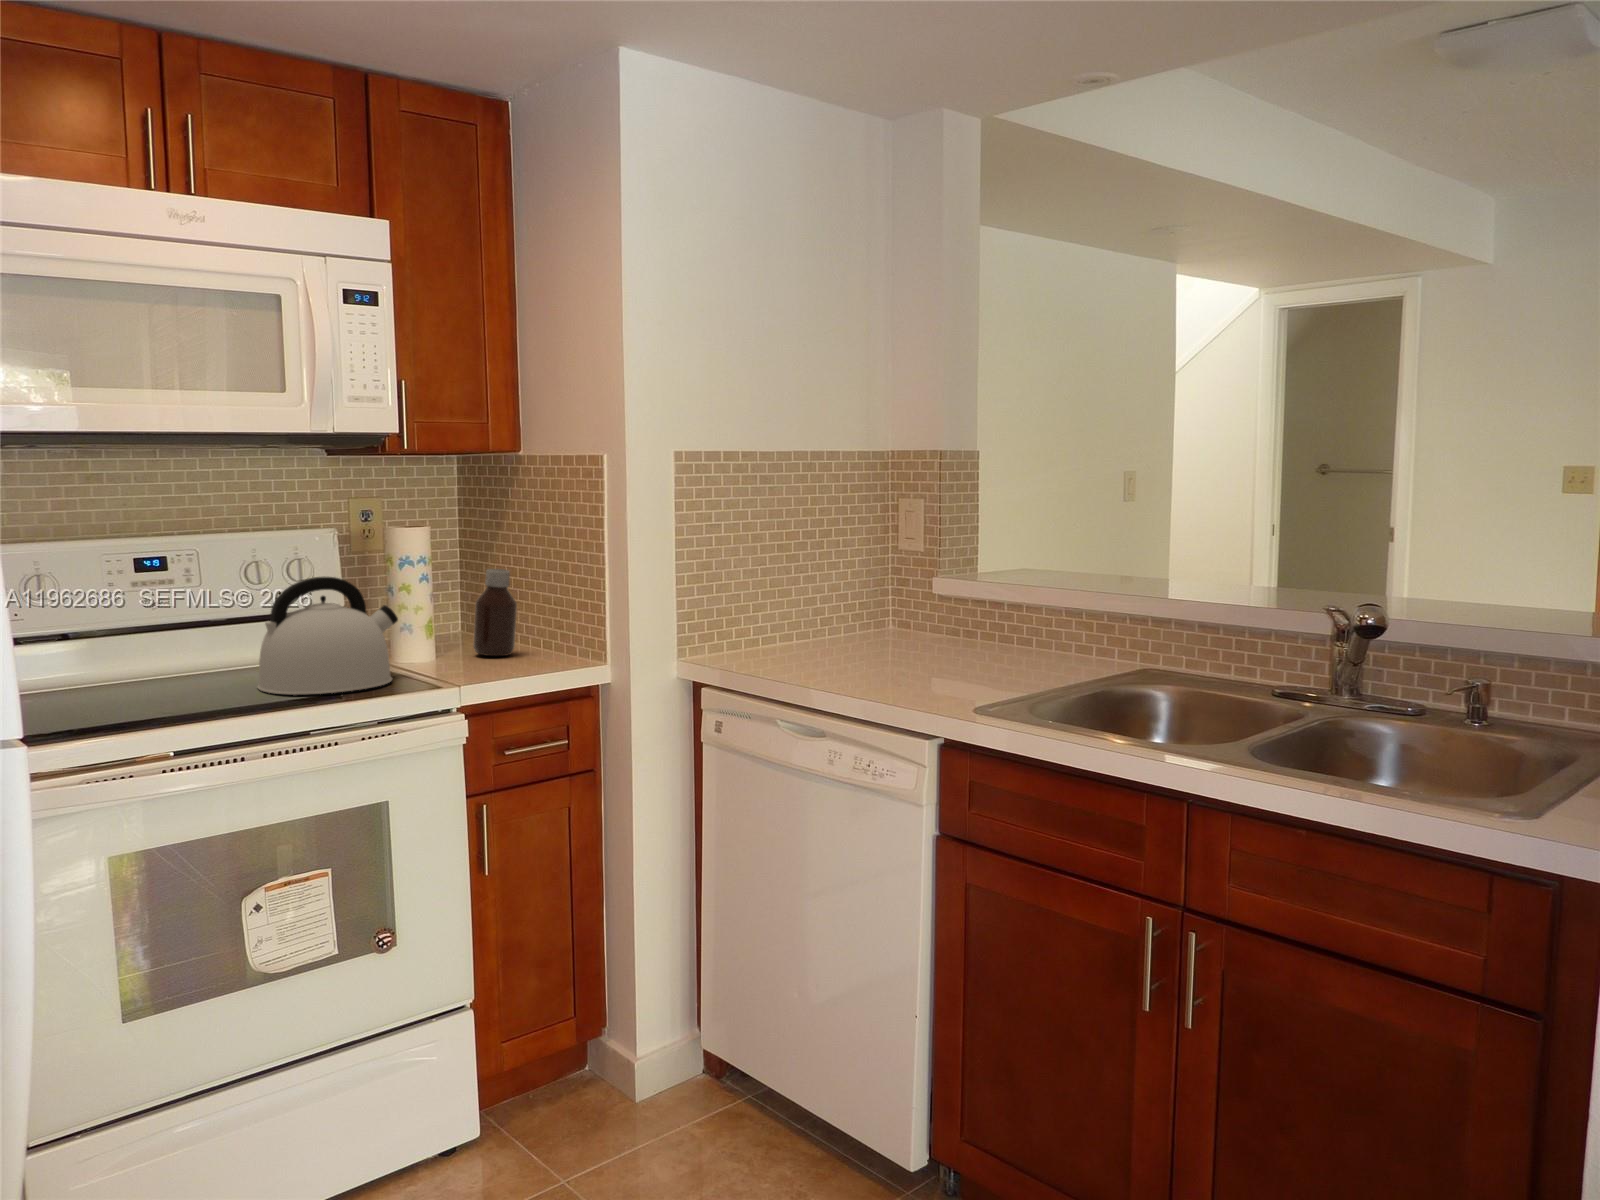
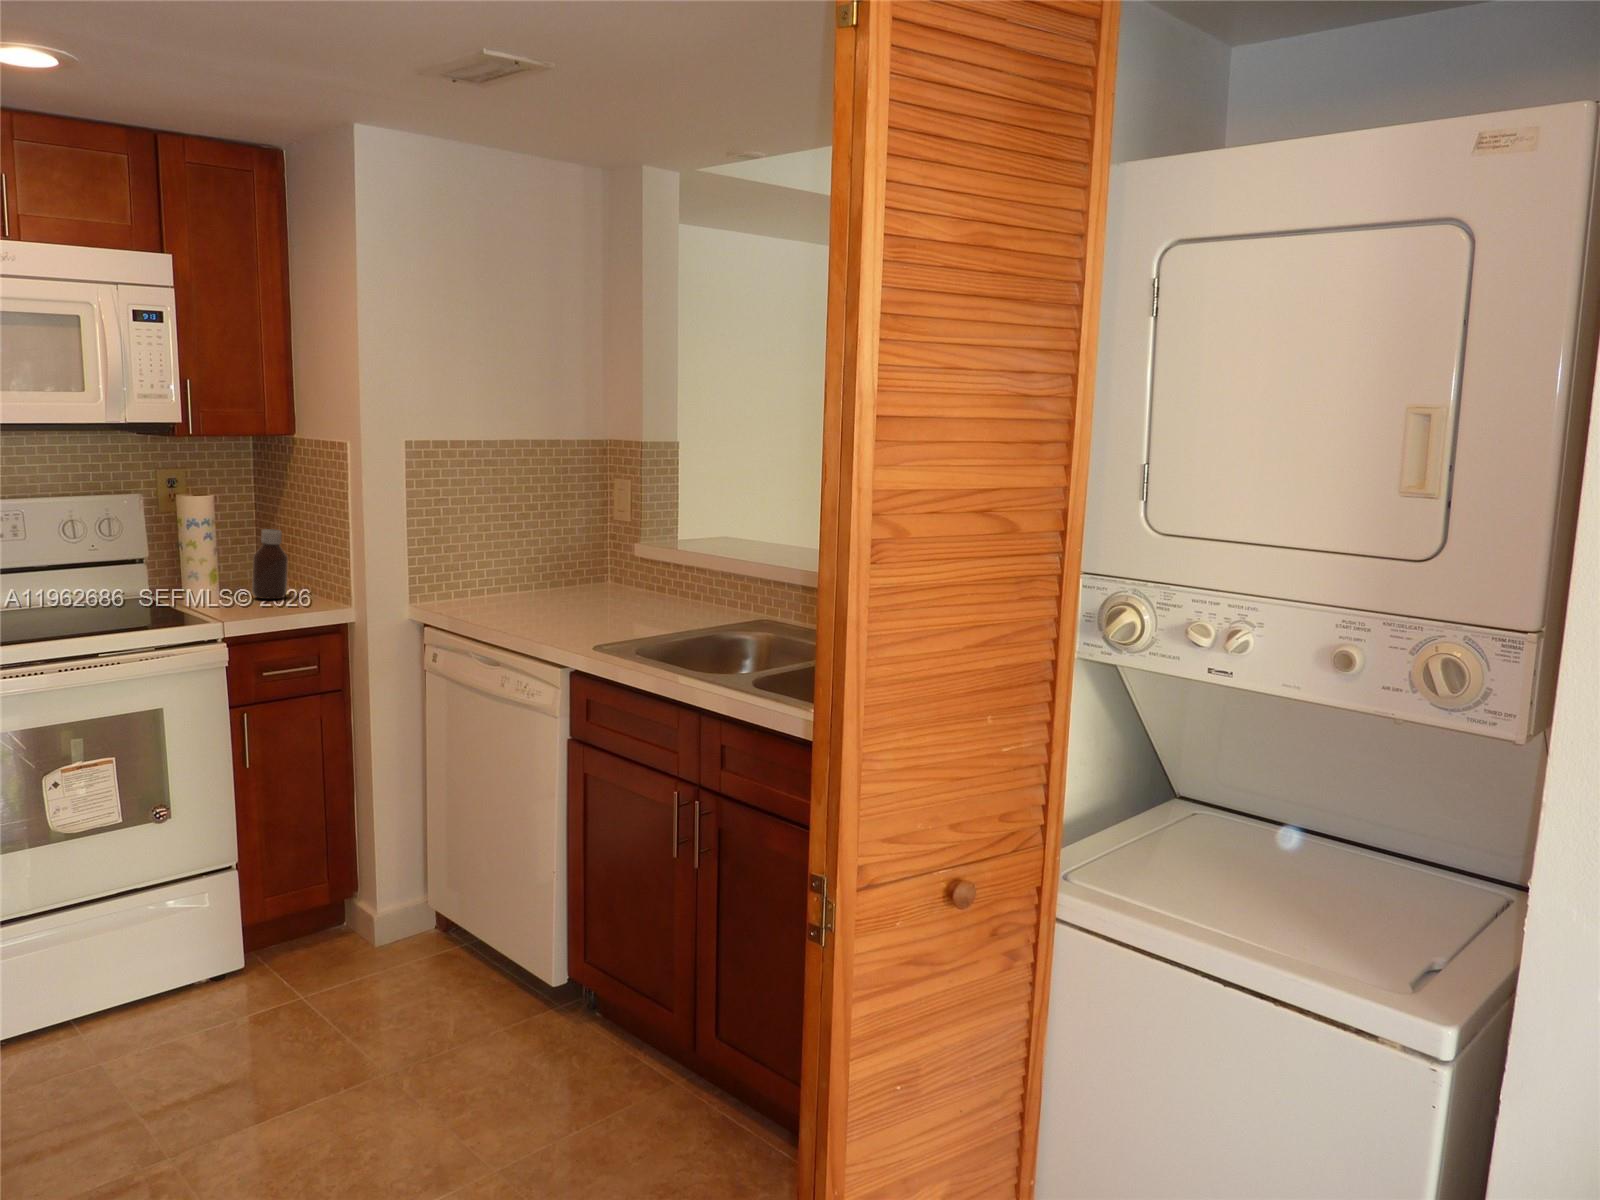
kettle: present [258,577,398,695] -> none [64,536,179,626]

